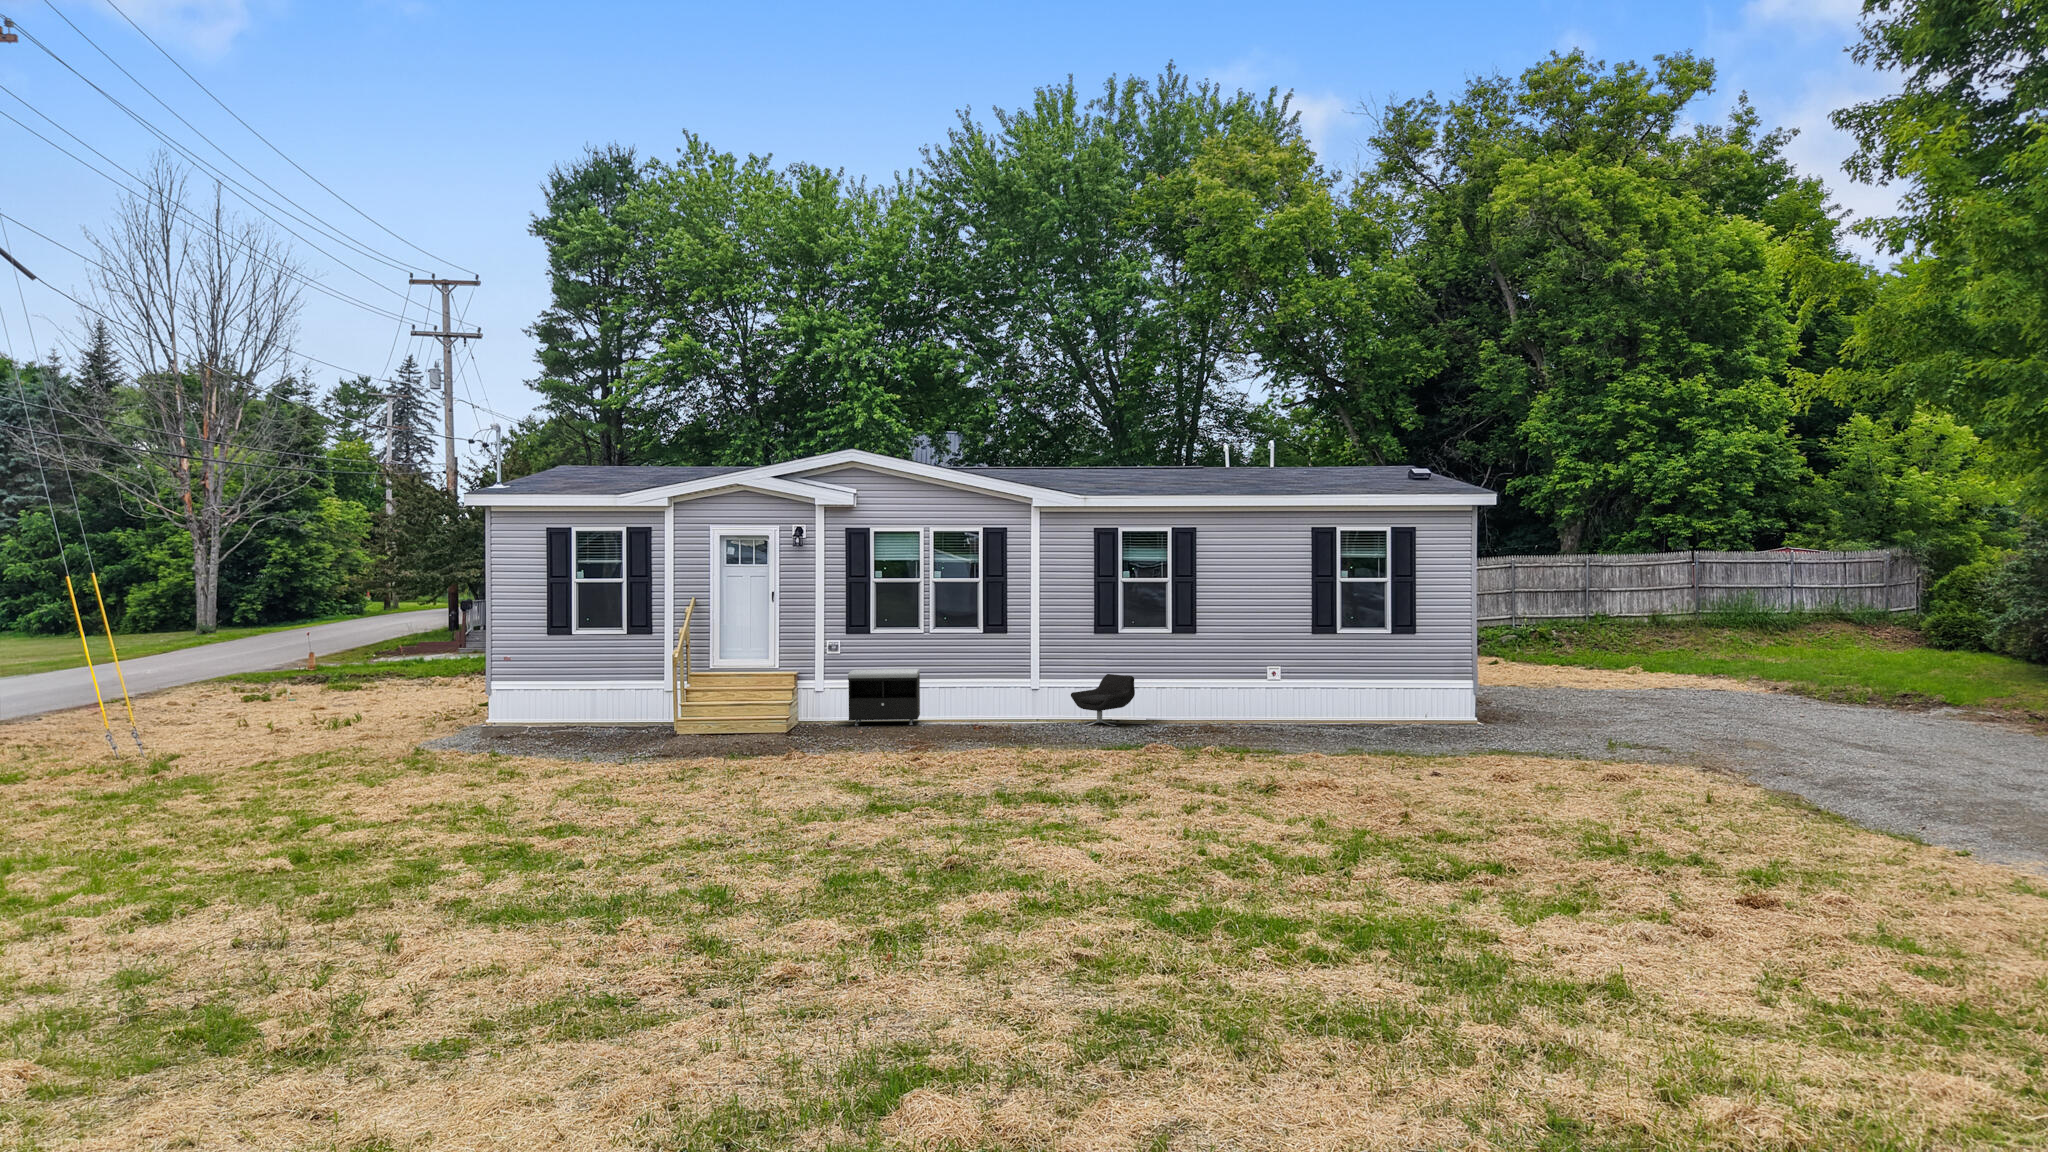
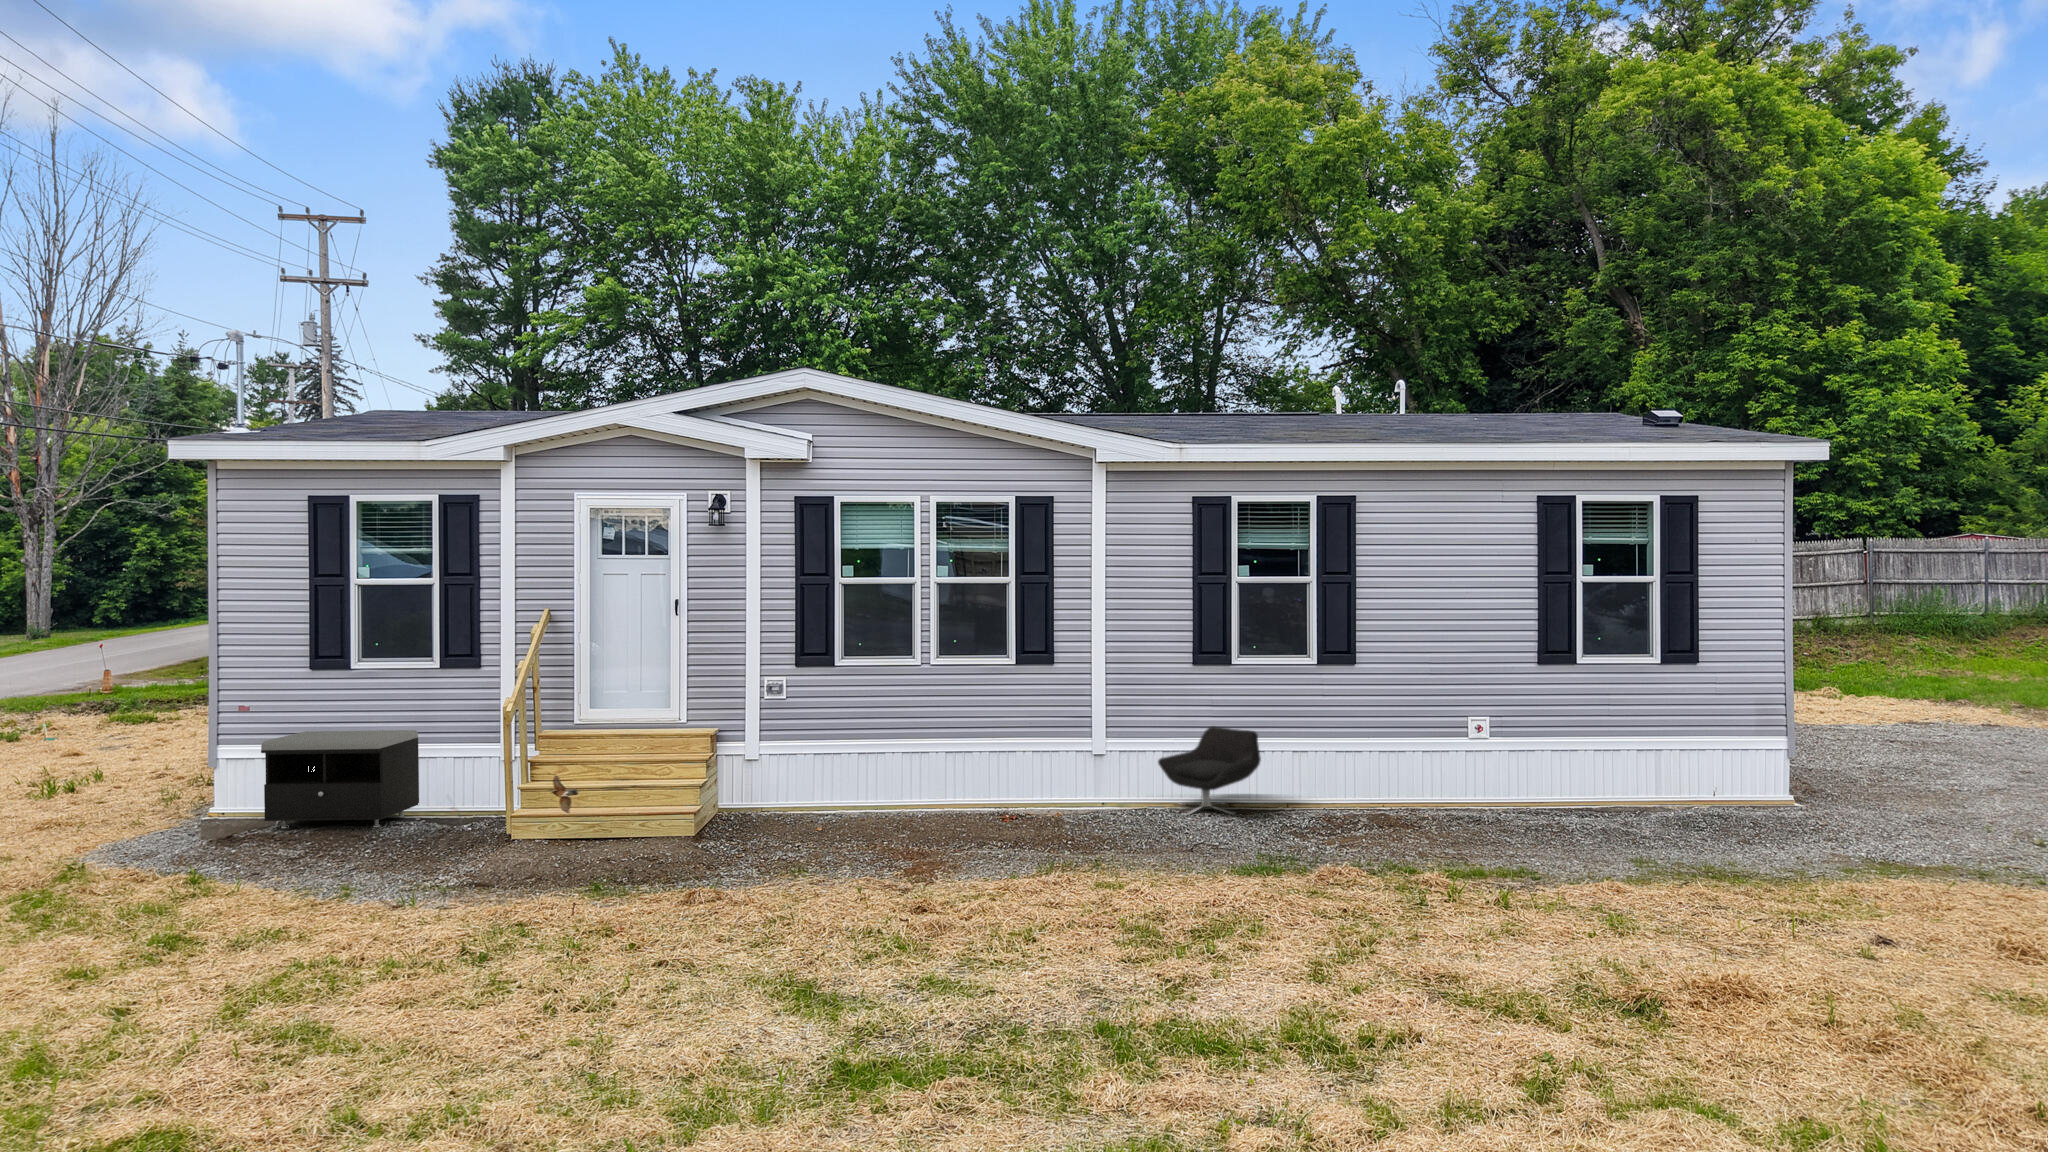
storage bench: present [848,669,920,725] -> present [261,730,419,829]

